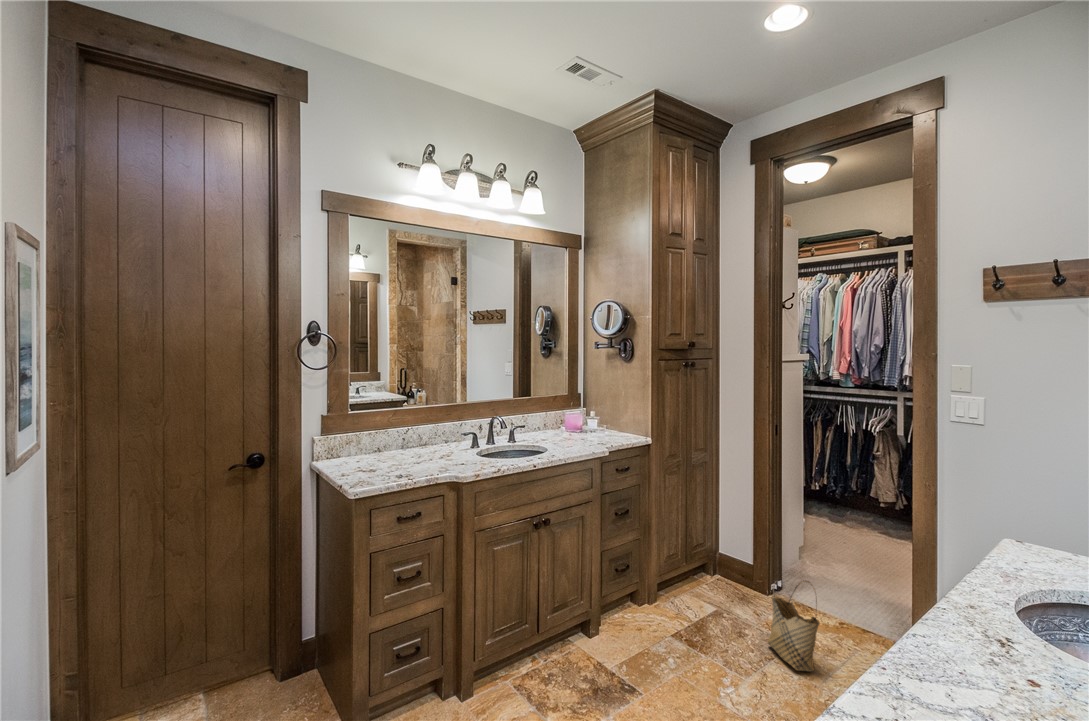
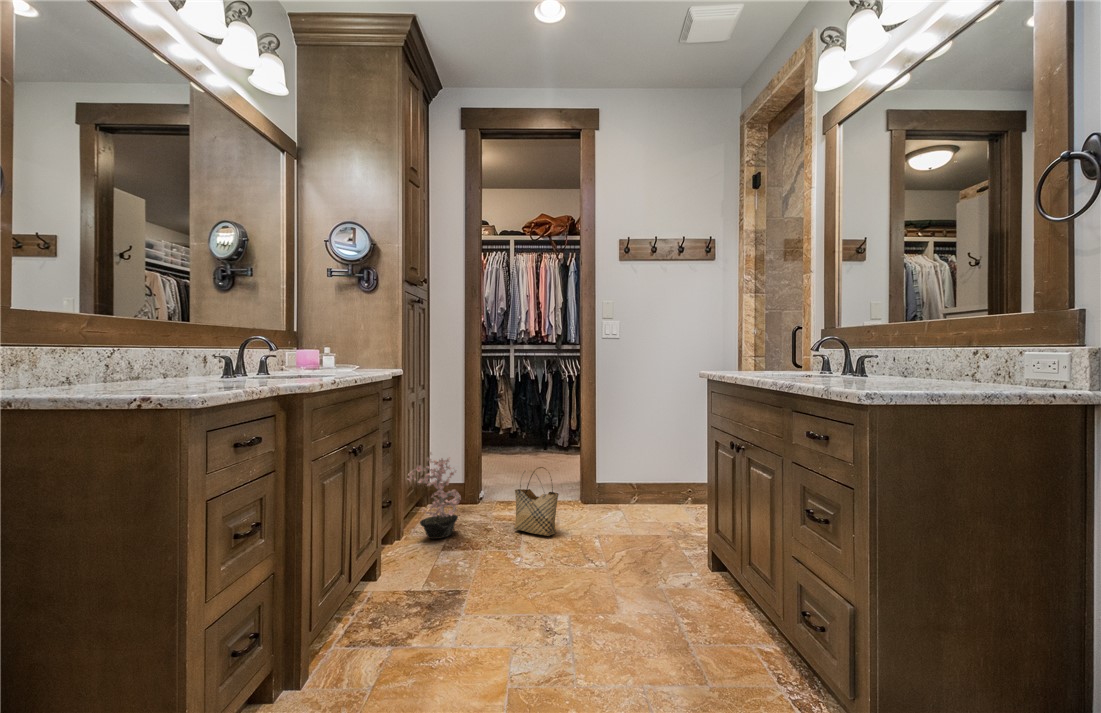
potted plant: none [640,523,717,621] -> present [408,452,461,539]

